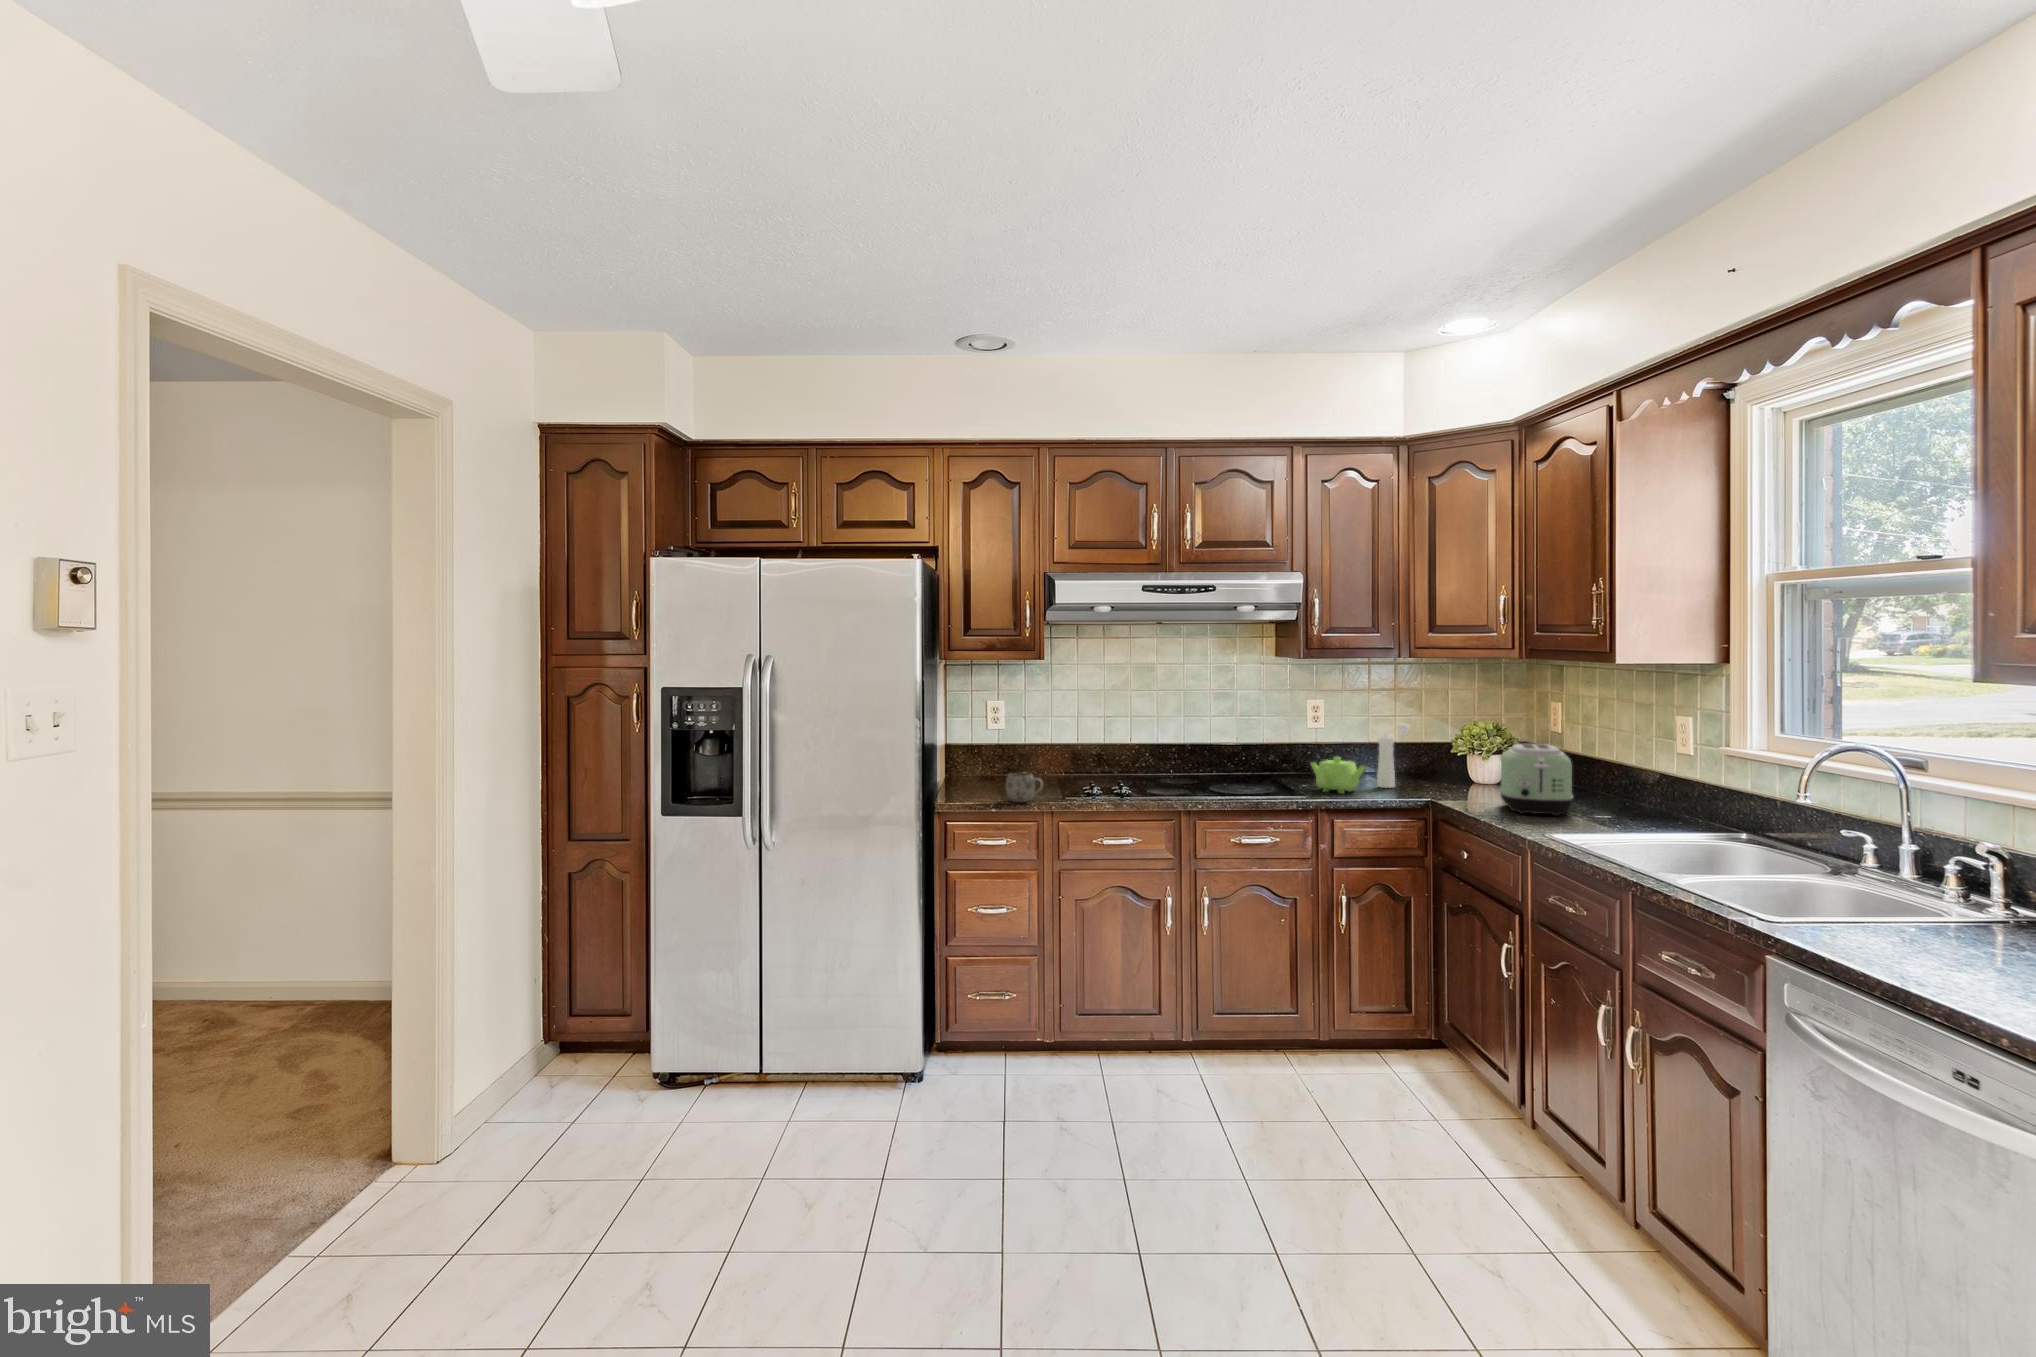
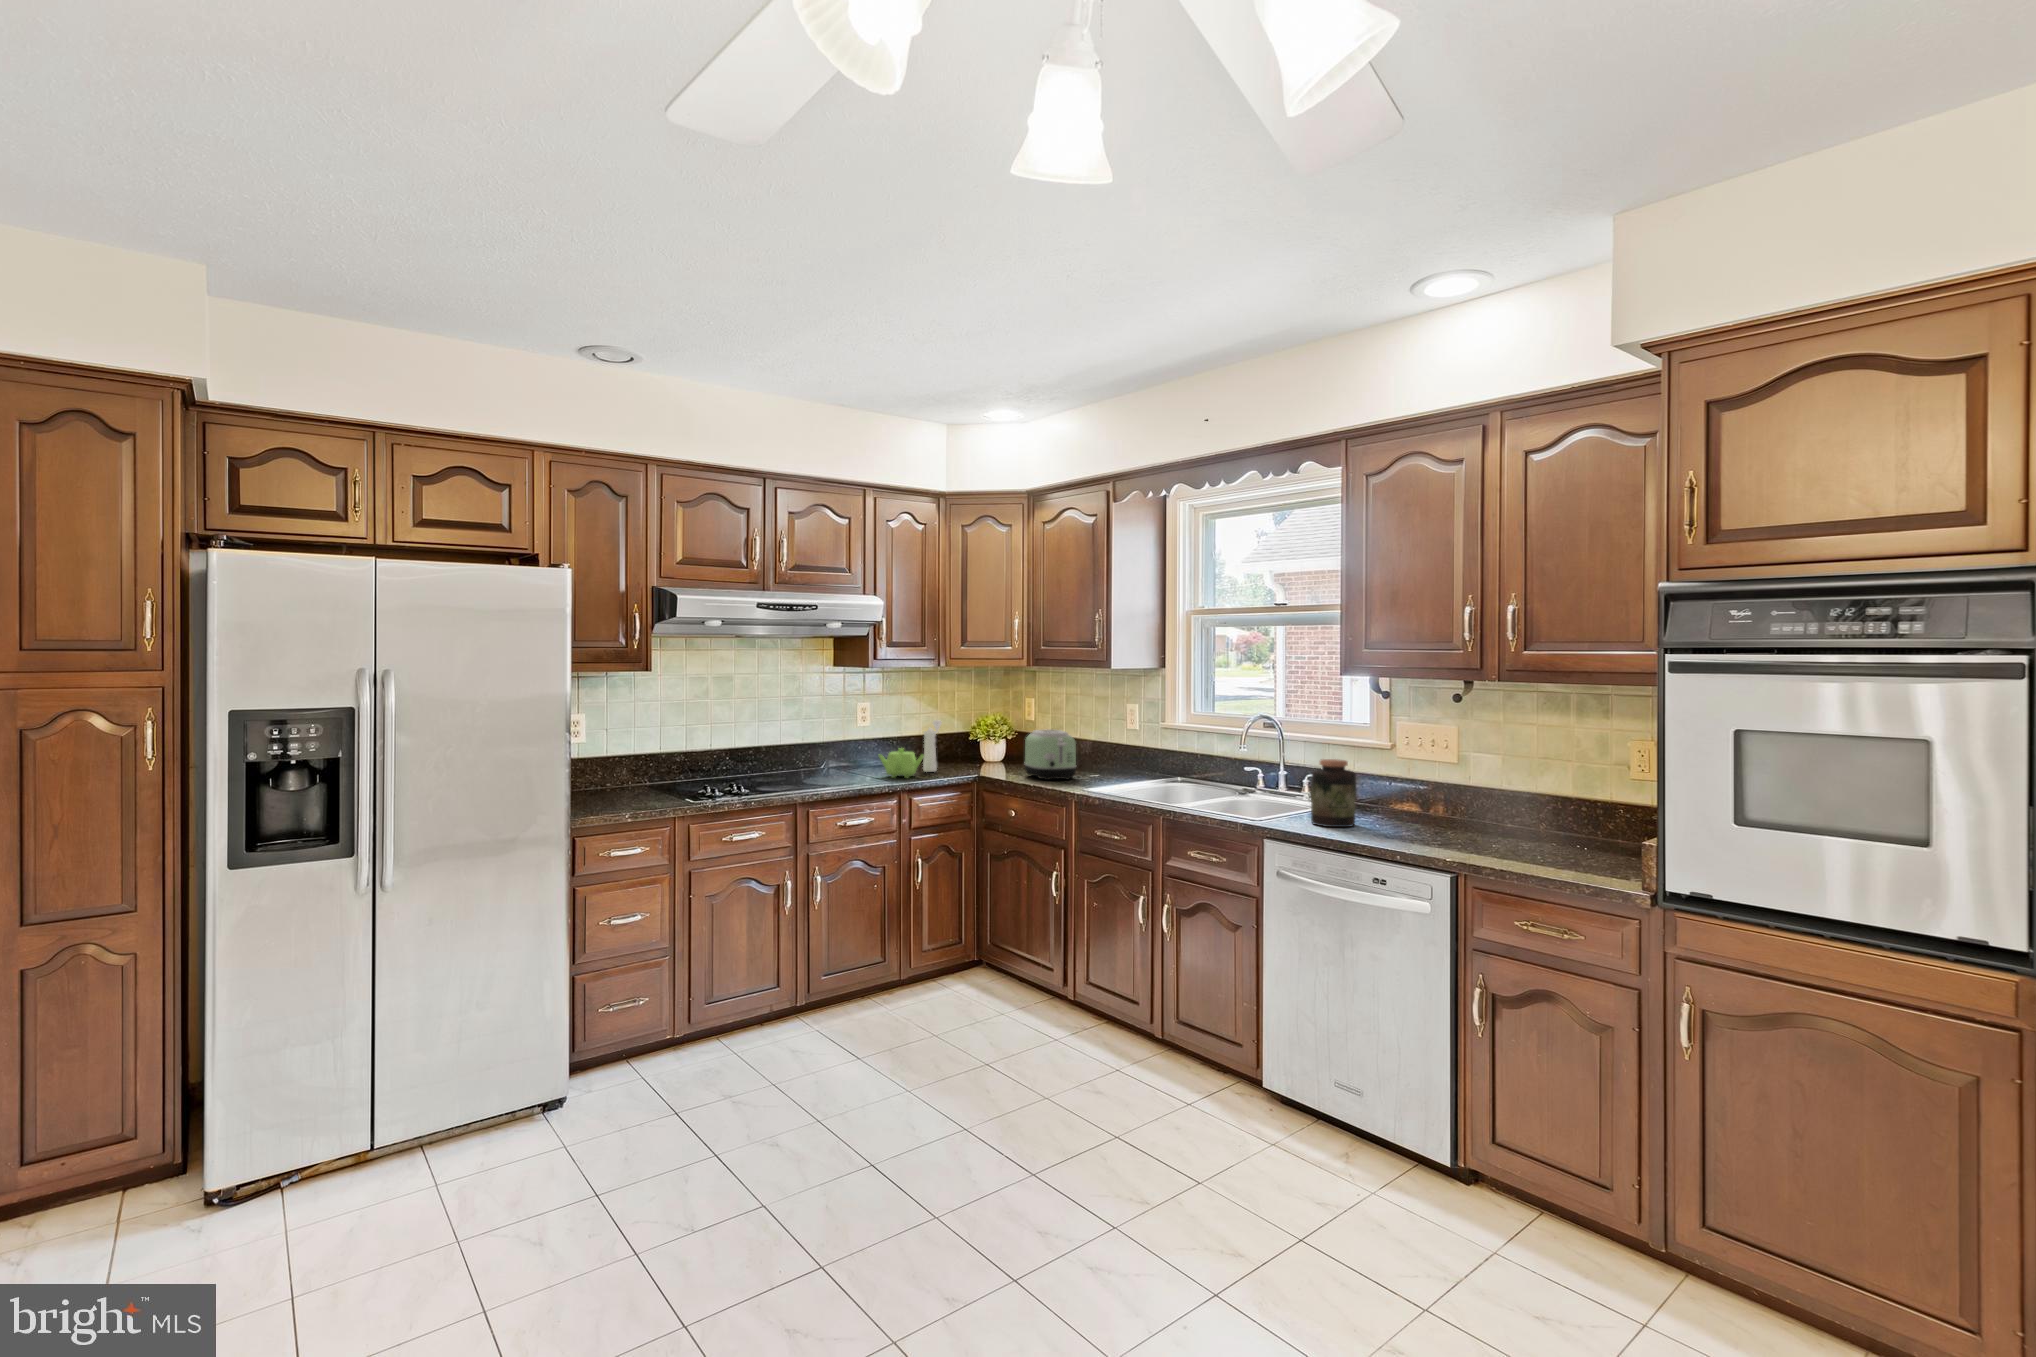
mug: present [1006,773,1043,802] -> none [626,780,667,809]
jar: none [1870,833,1977,966] -> present [1311,759,1356,827]

